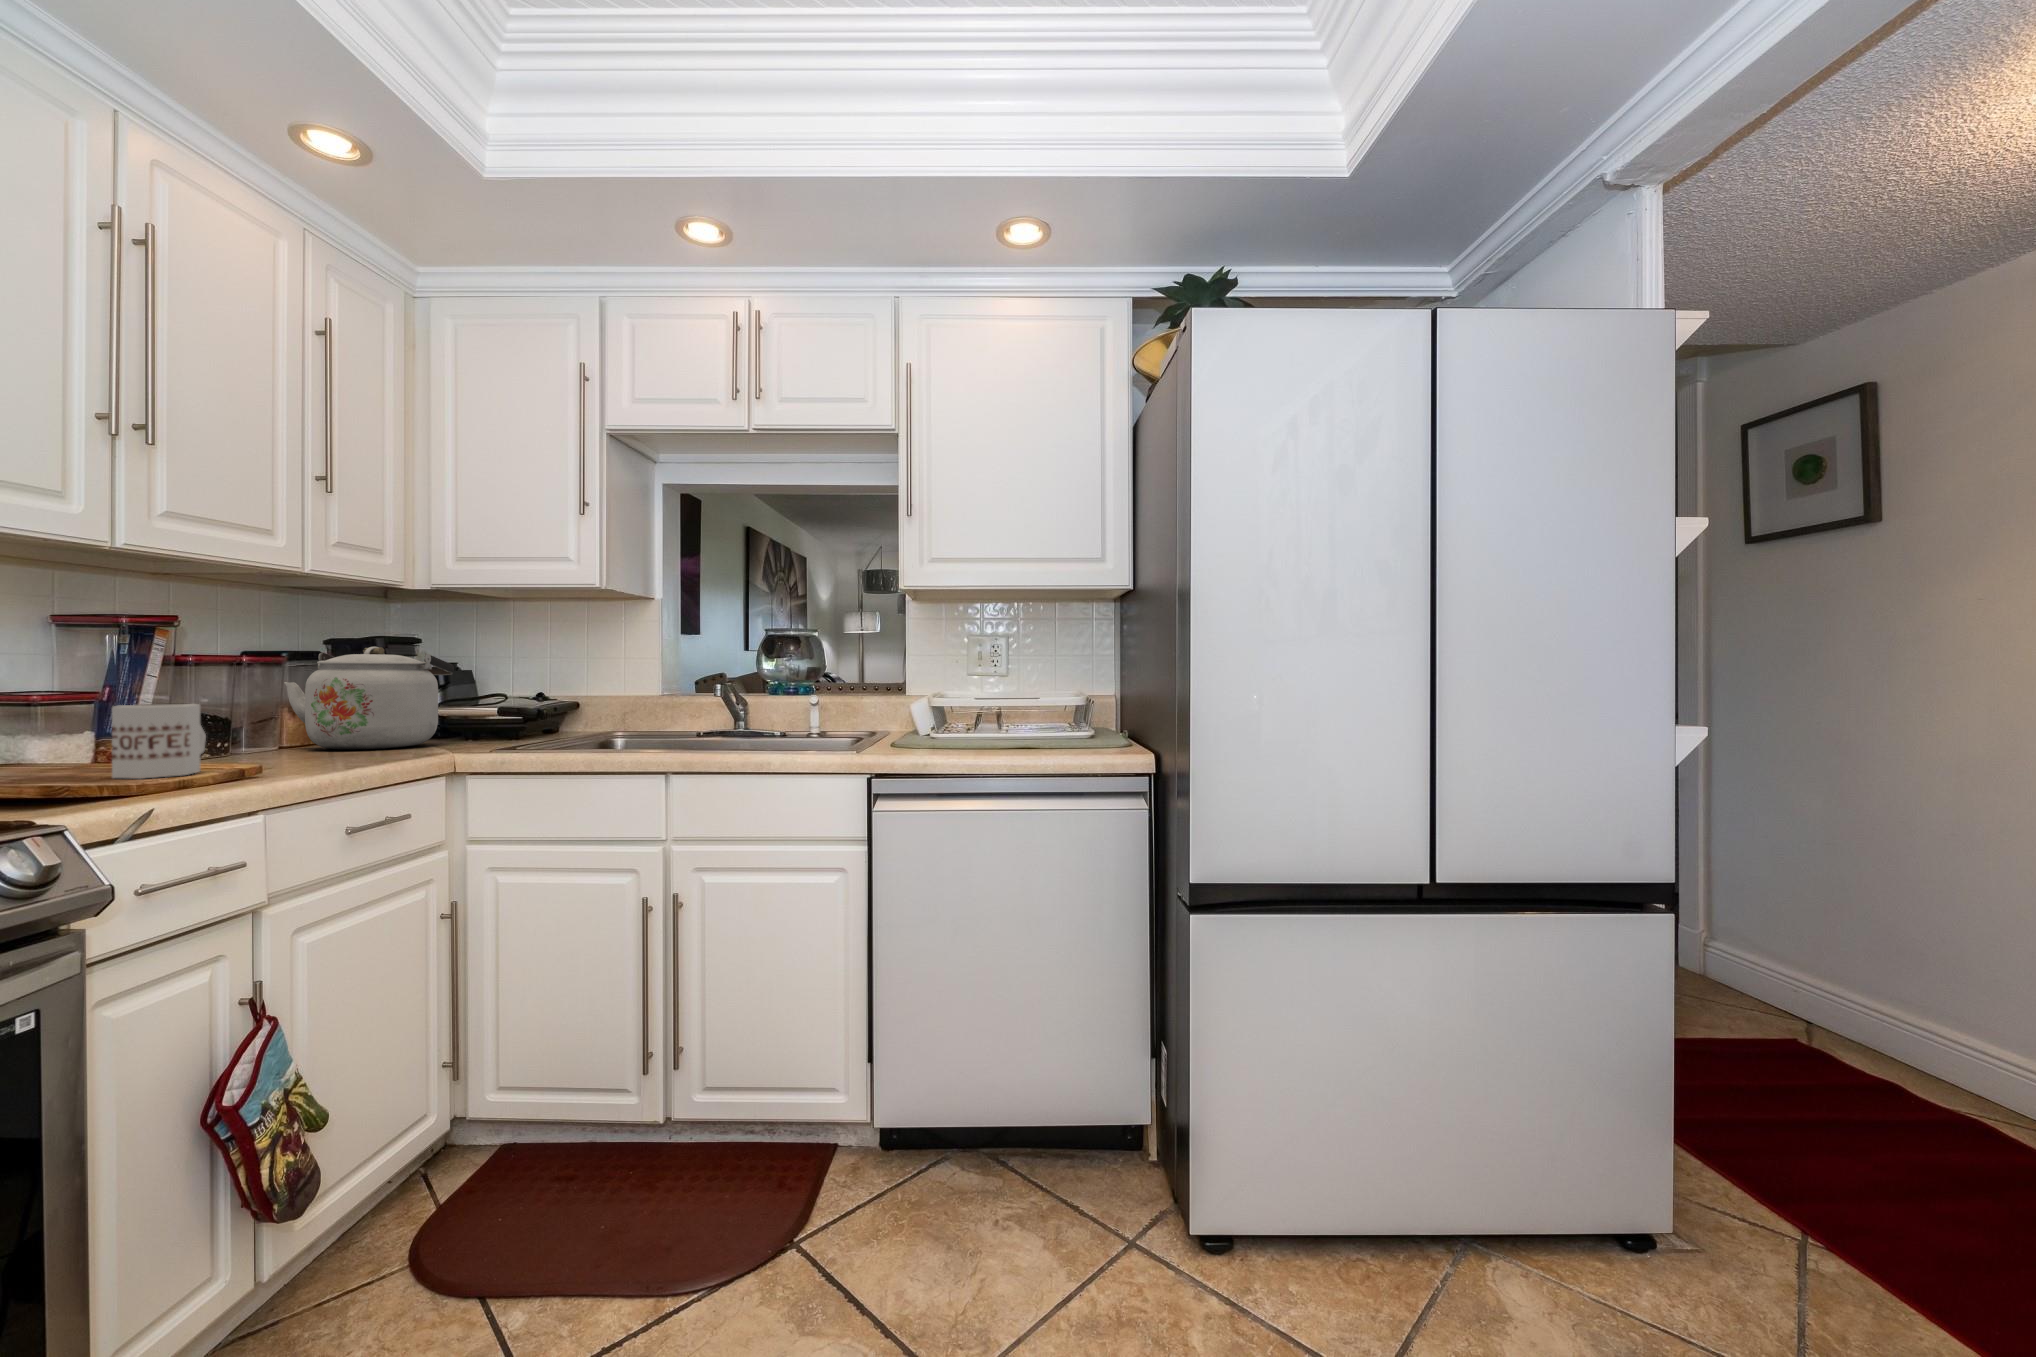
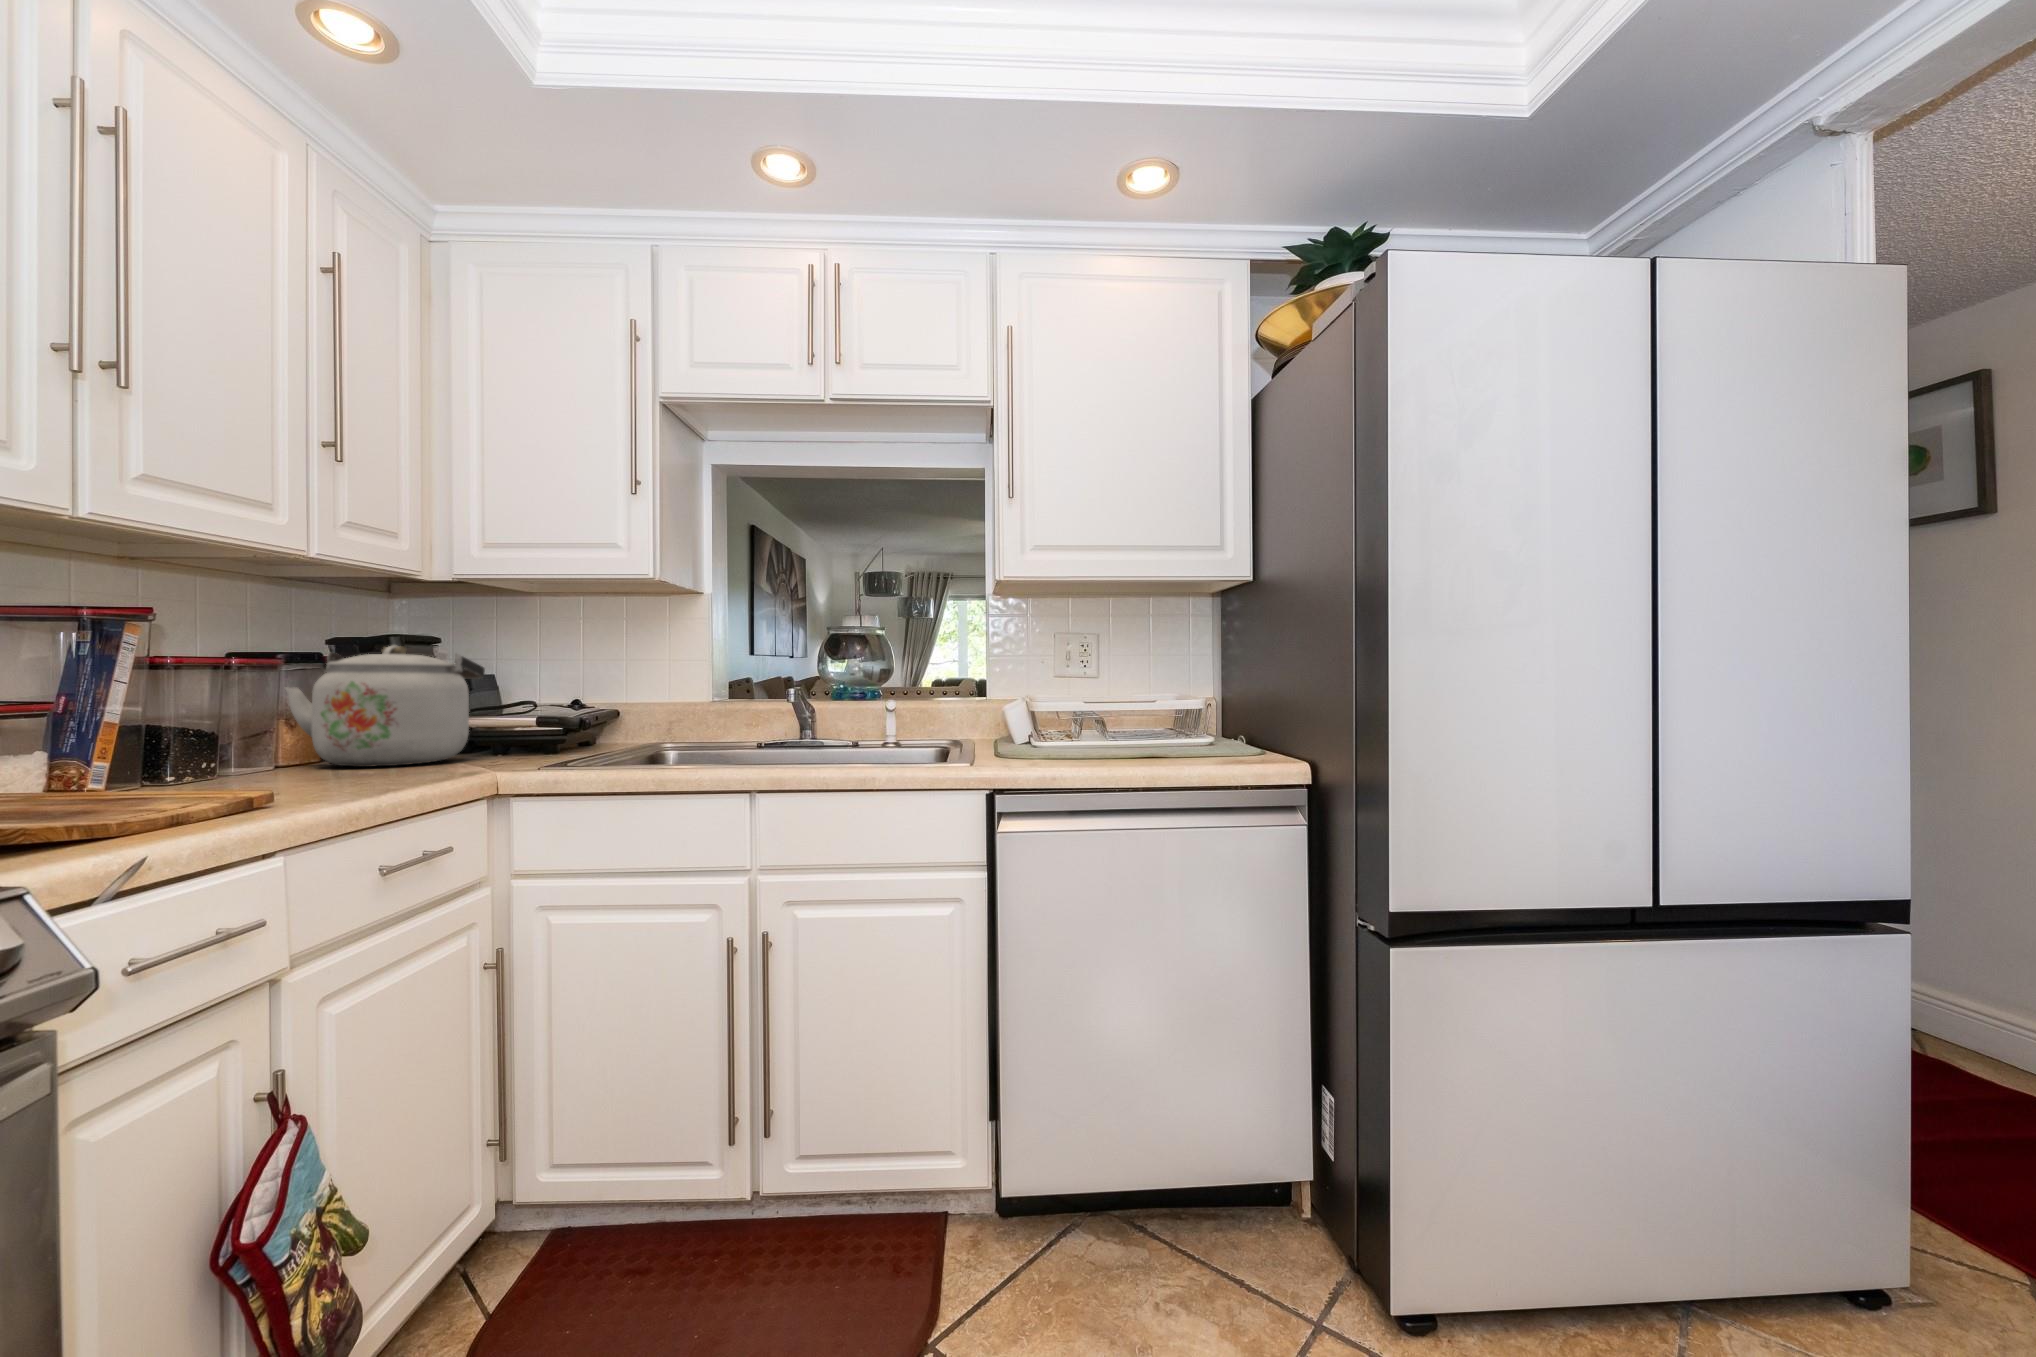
mug: present [112,704,206,779] -> none [79,714,204,812]

